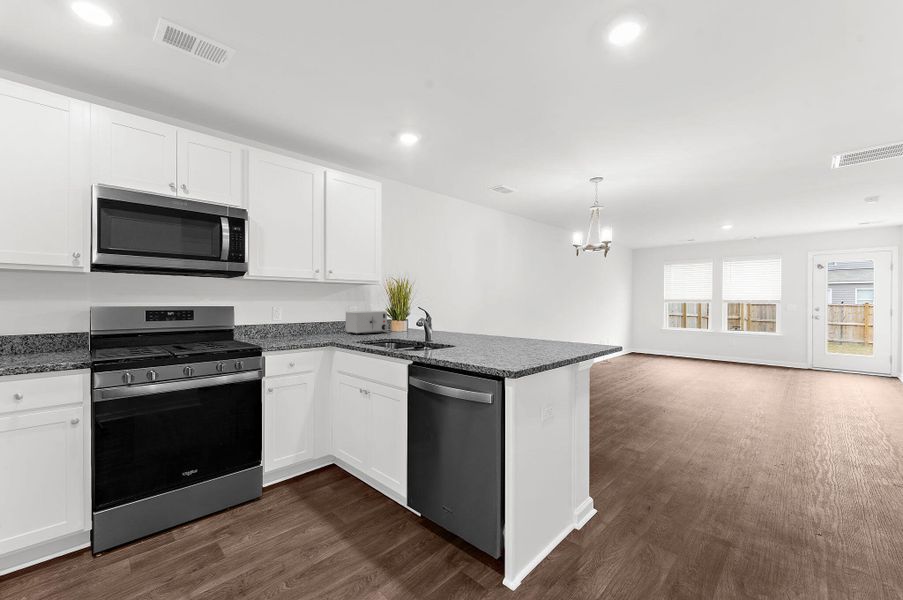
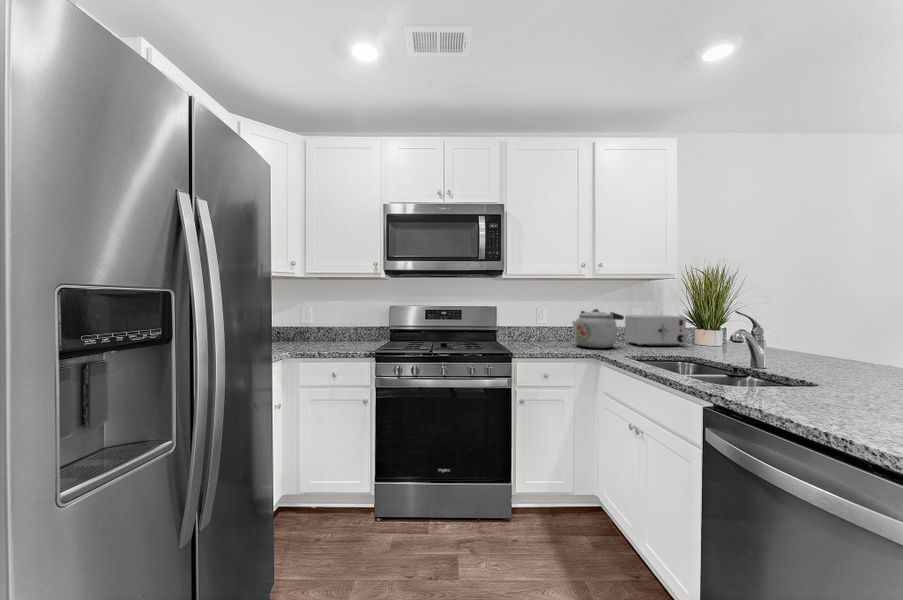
kettle: none [305,307,347,338] -> present [572,309,624,348]

